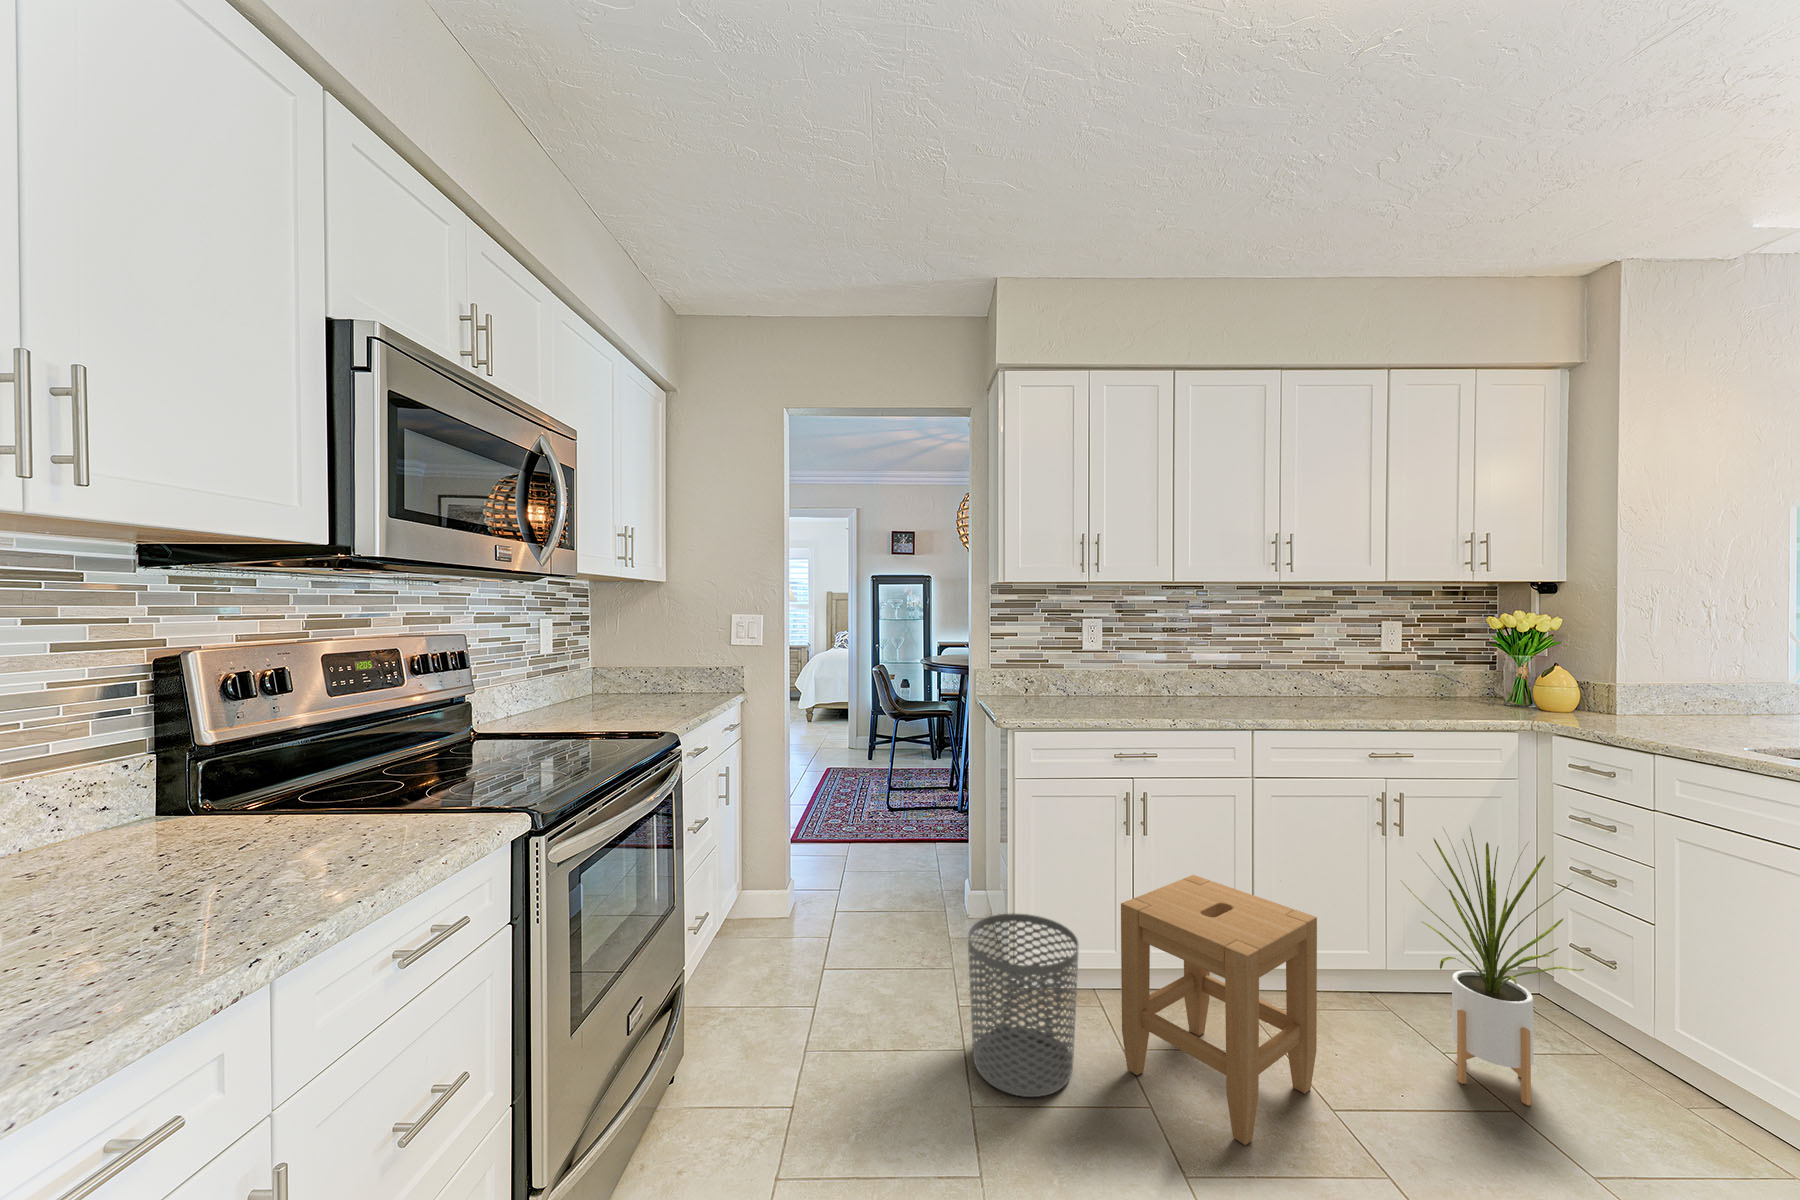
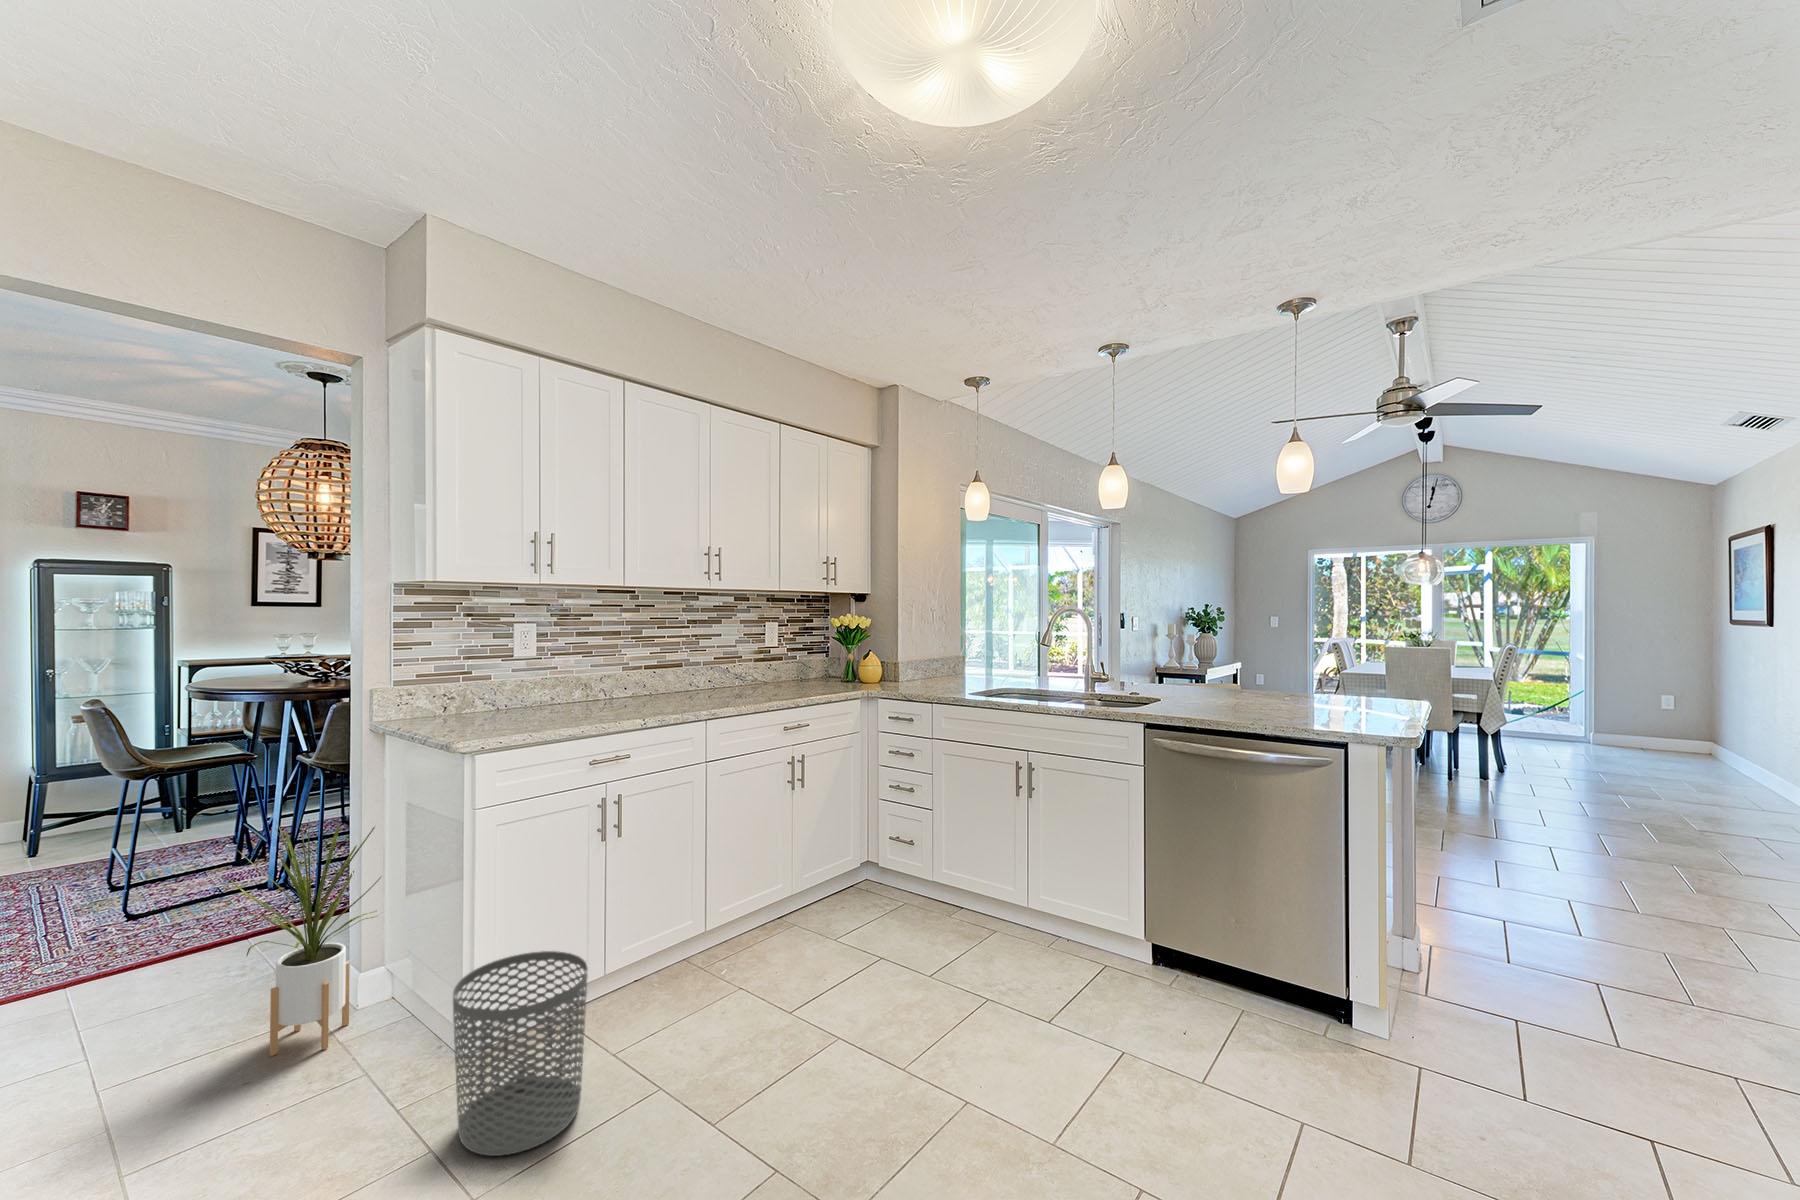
house plant: present [1403,828,1584,1105] -> present [230,821,382,1056]
stool: present [1121,875,1317,1145] -> none [623,863,775,1071]

